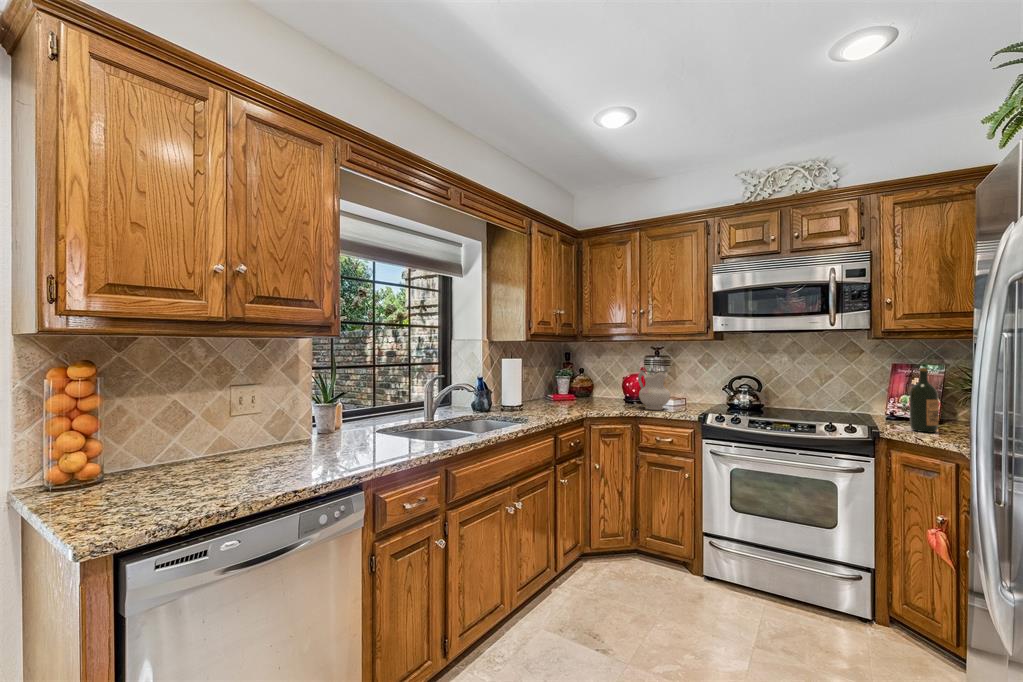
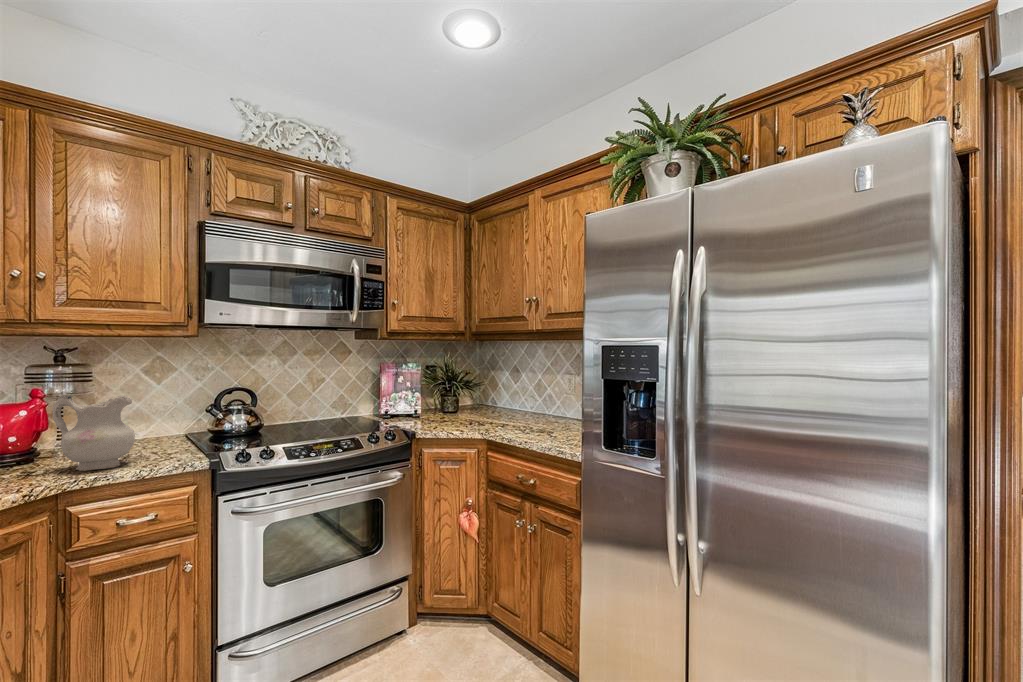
wine bottle: present [910,368,939,432] -> none [426,366,447,427]

